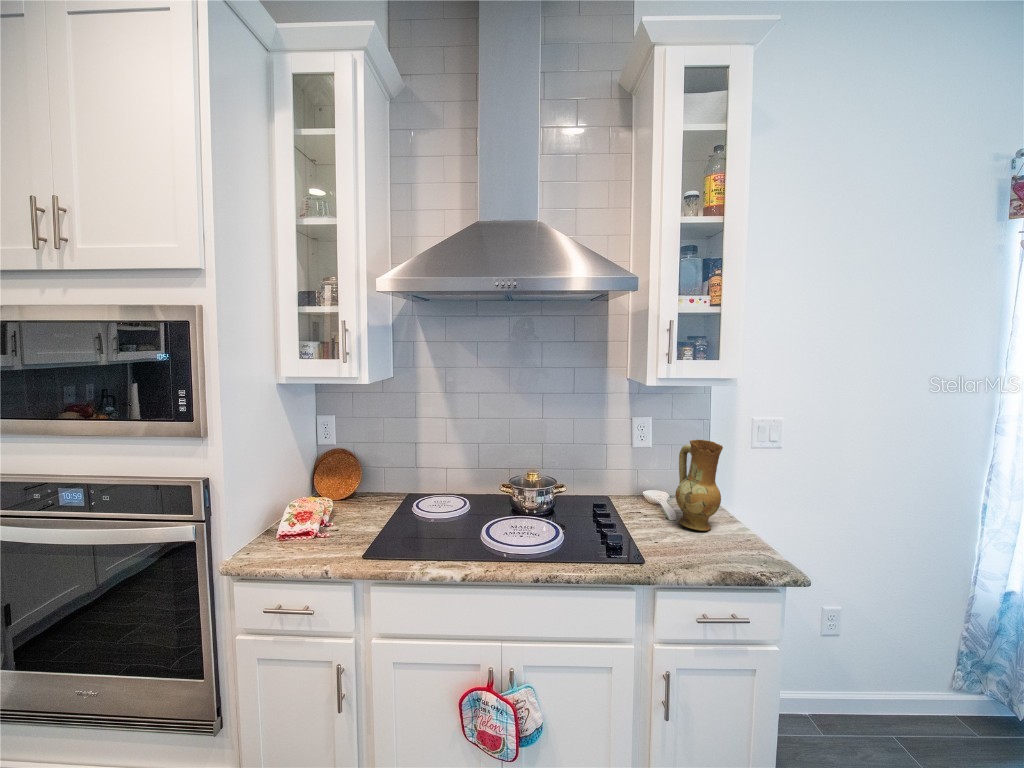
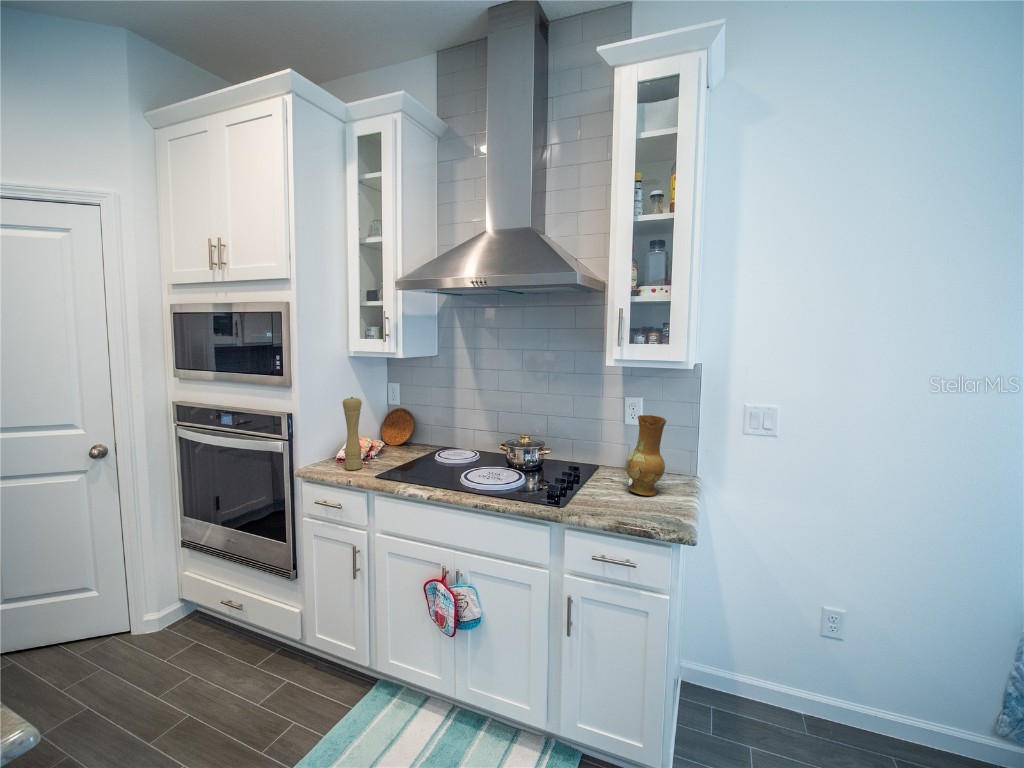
pepper mill: none [298,445,329,552] -> present [343,397,362,470]

